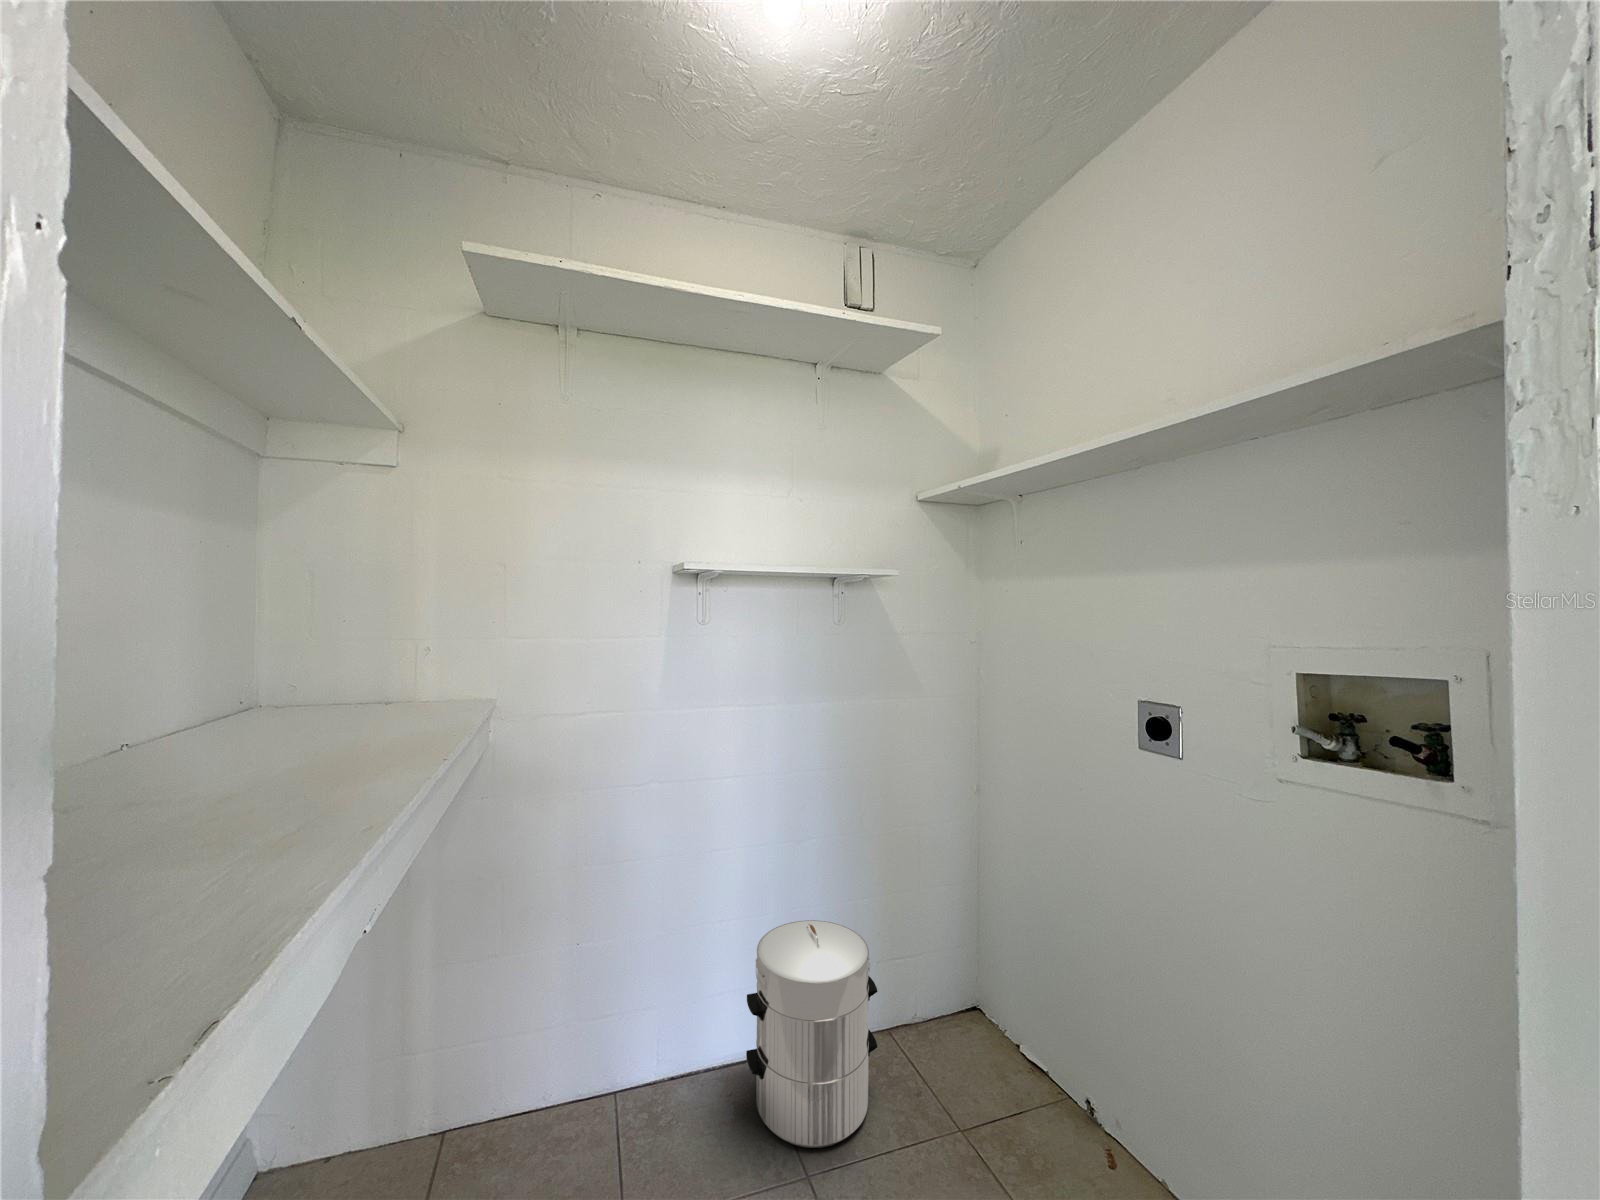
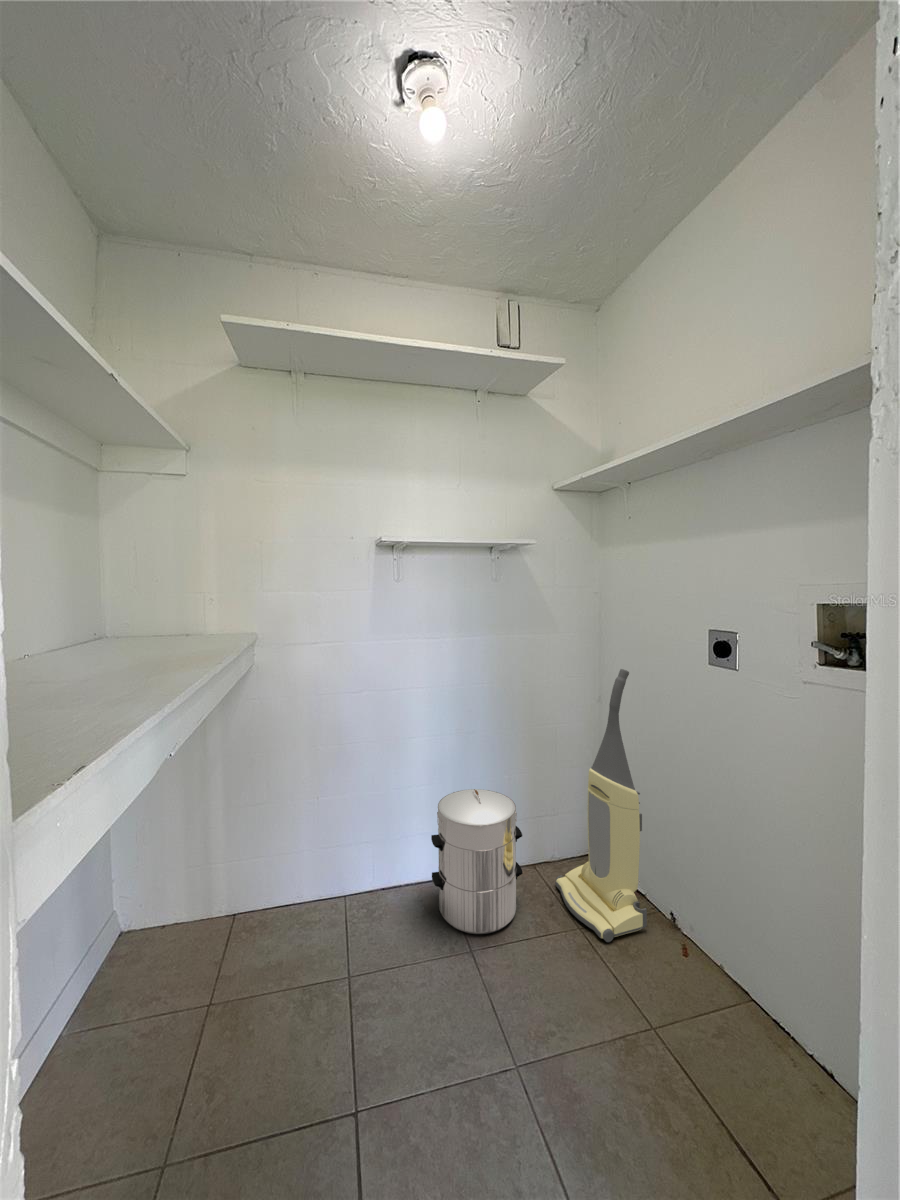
vacuum cleaner: none [921,749,1054,1152] -> present [555,669,647,942]

